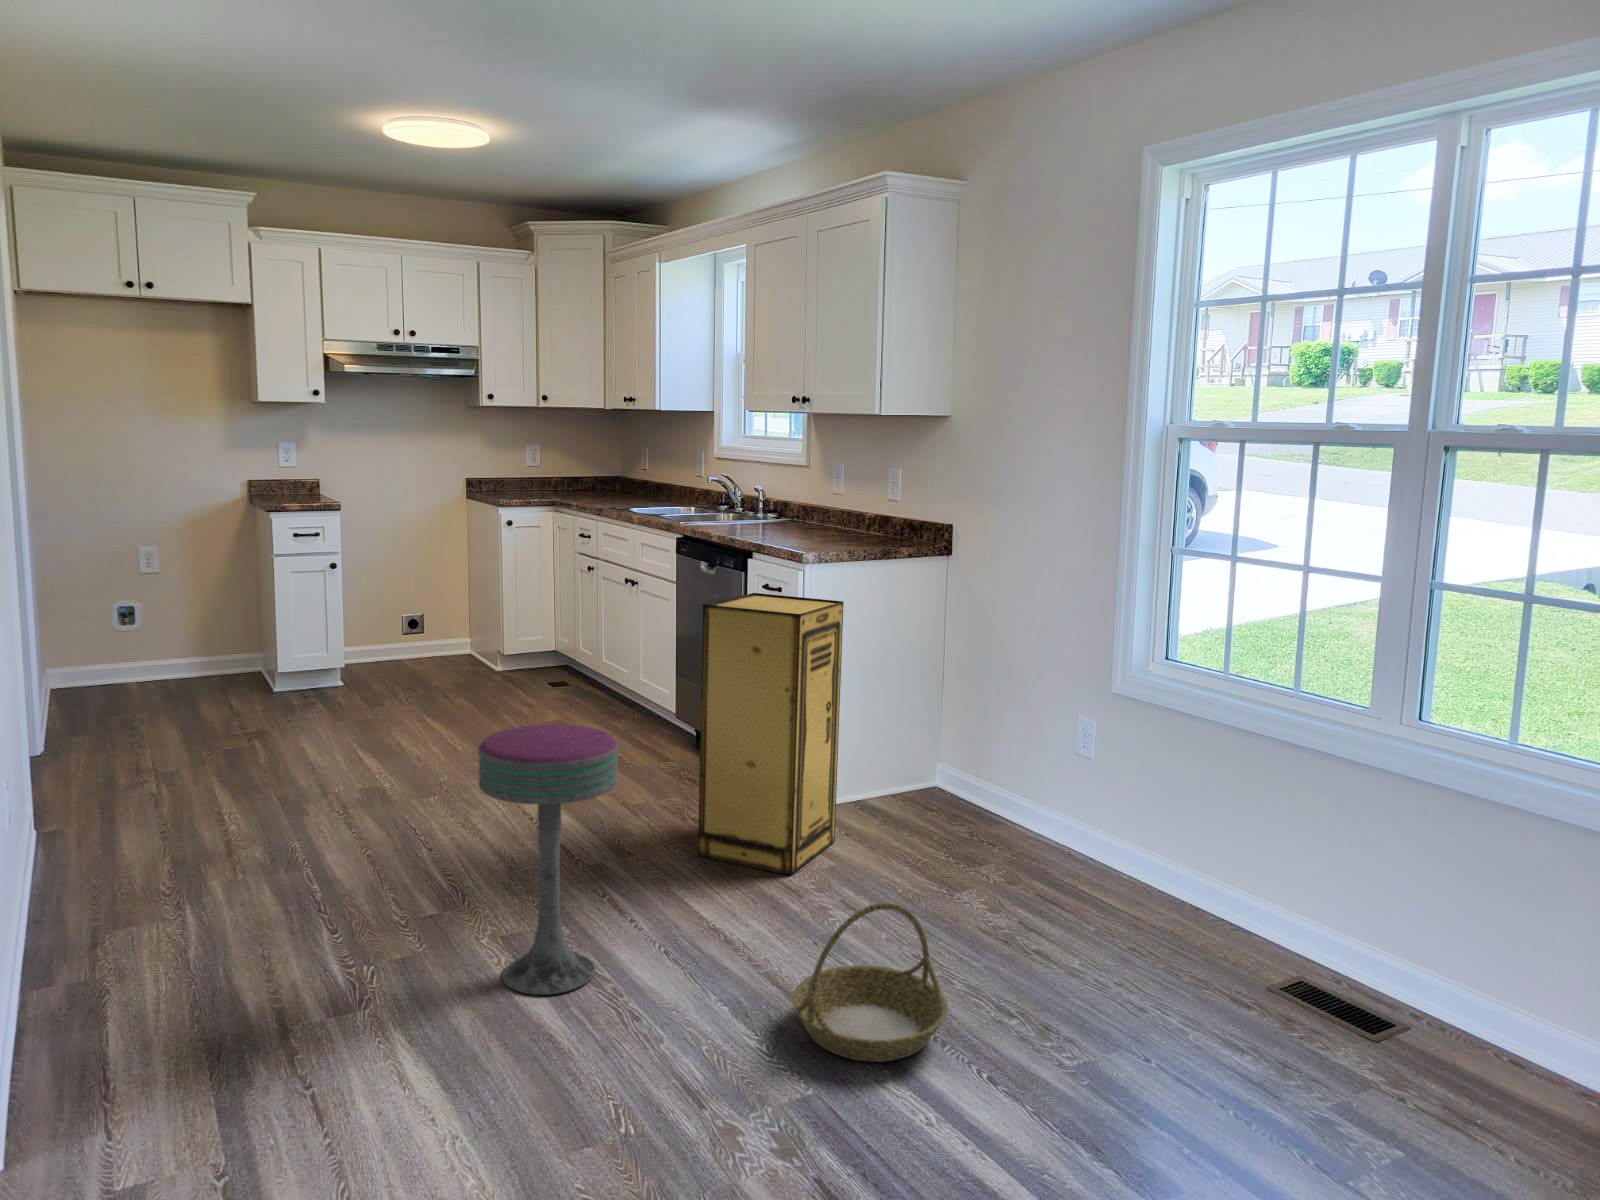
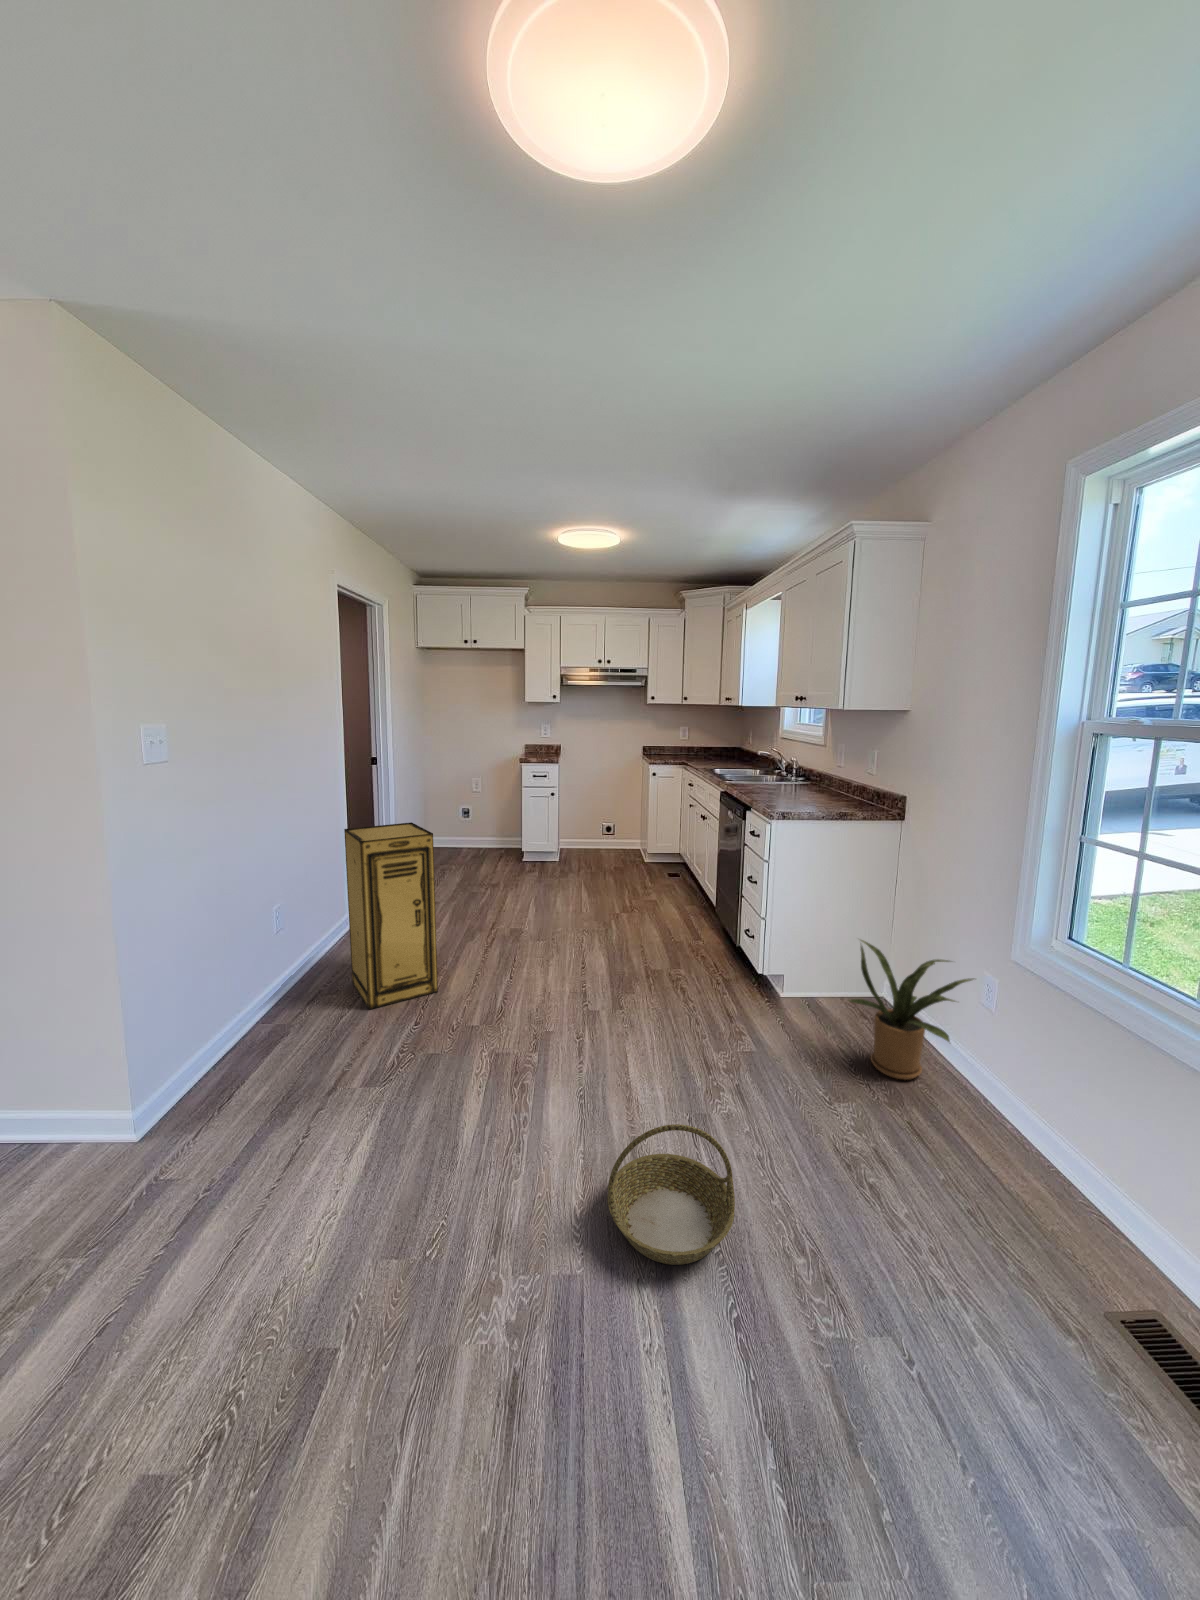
storage cabinet: present [698,593,844,875] -> present [344,822,438,1010]
house plant: none [932,703,1077,862] -> present [849,940,974,1080]
bar stool: present [478,724,618,995] -> none [456,925,547,1109]

